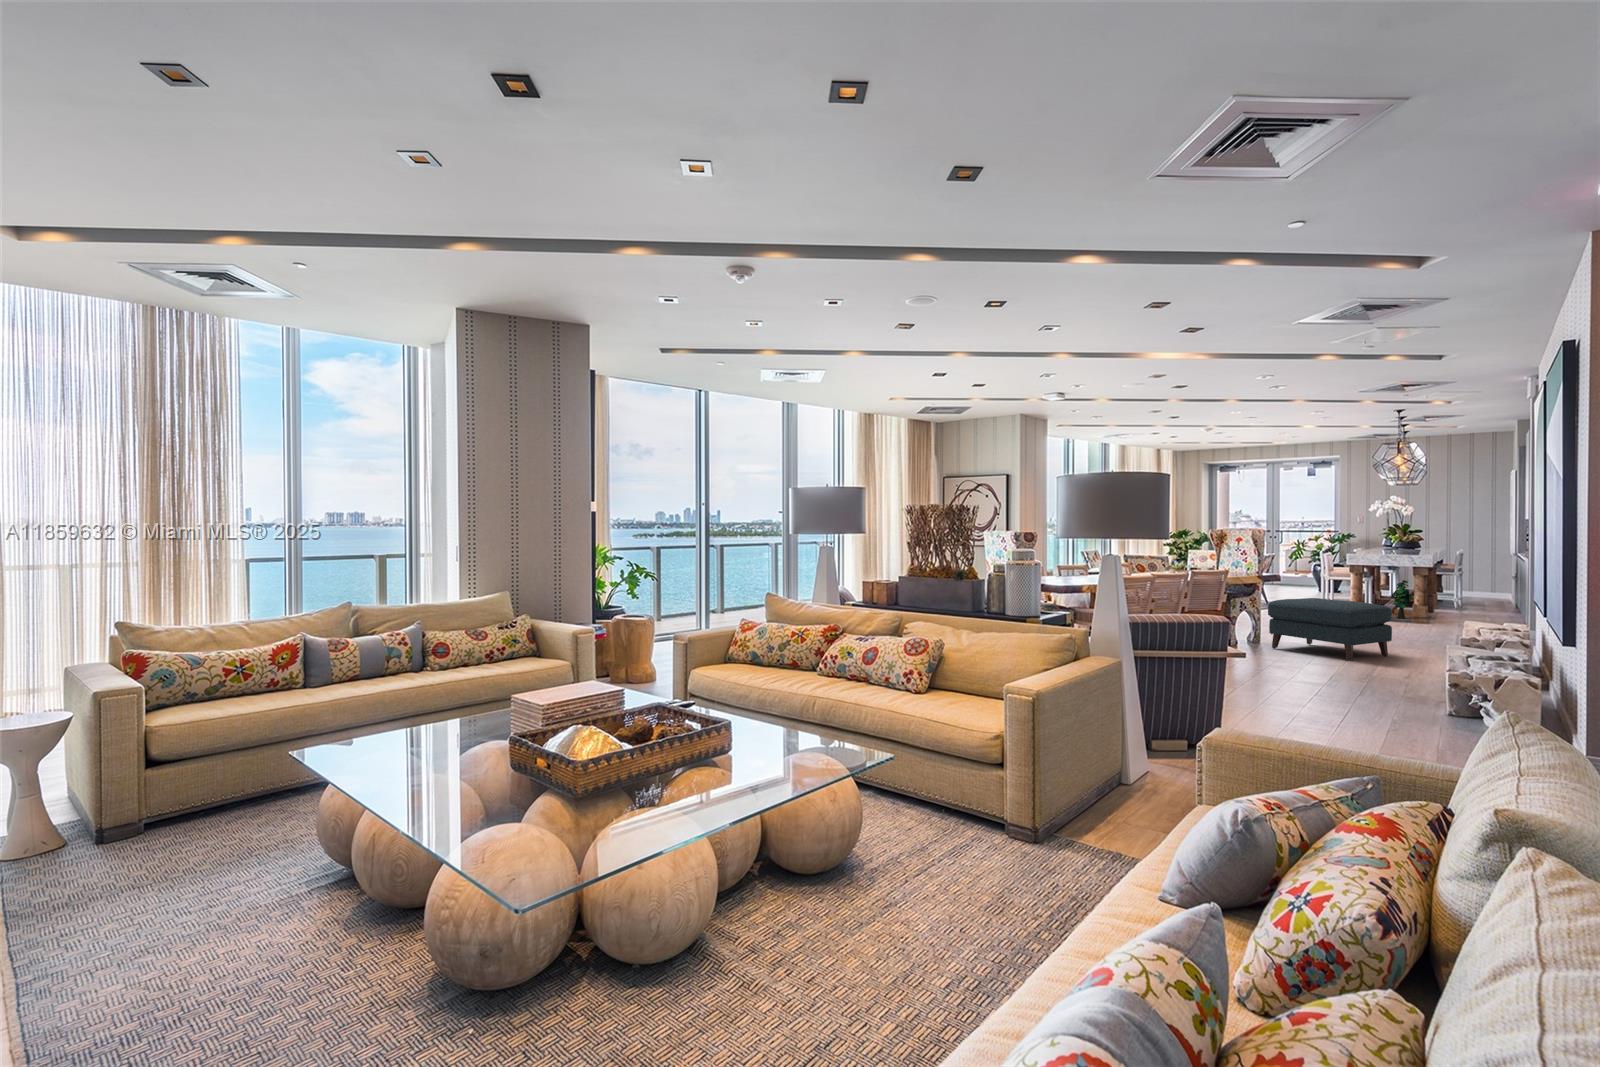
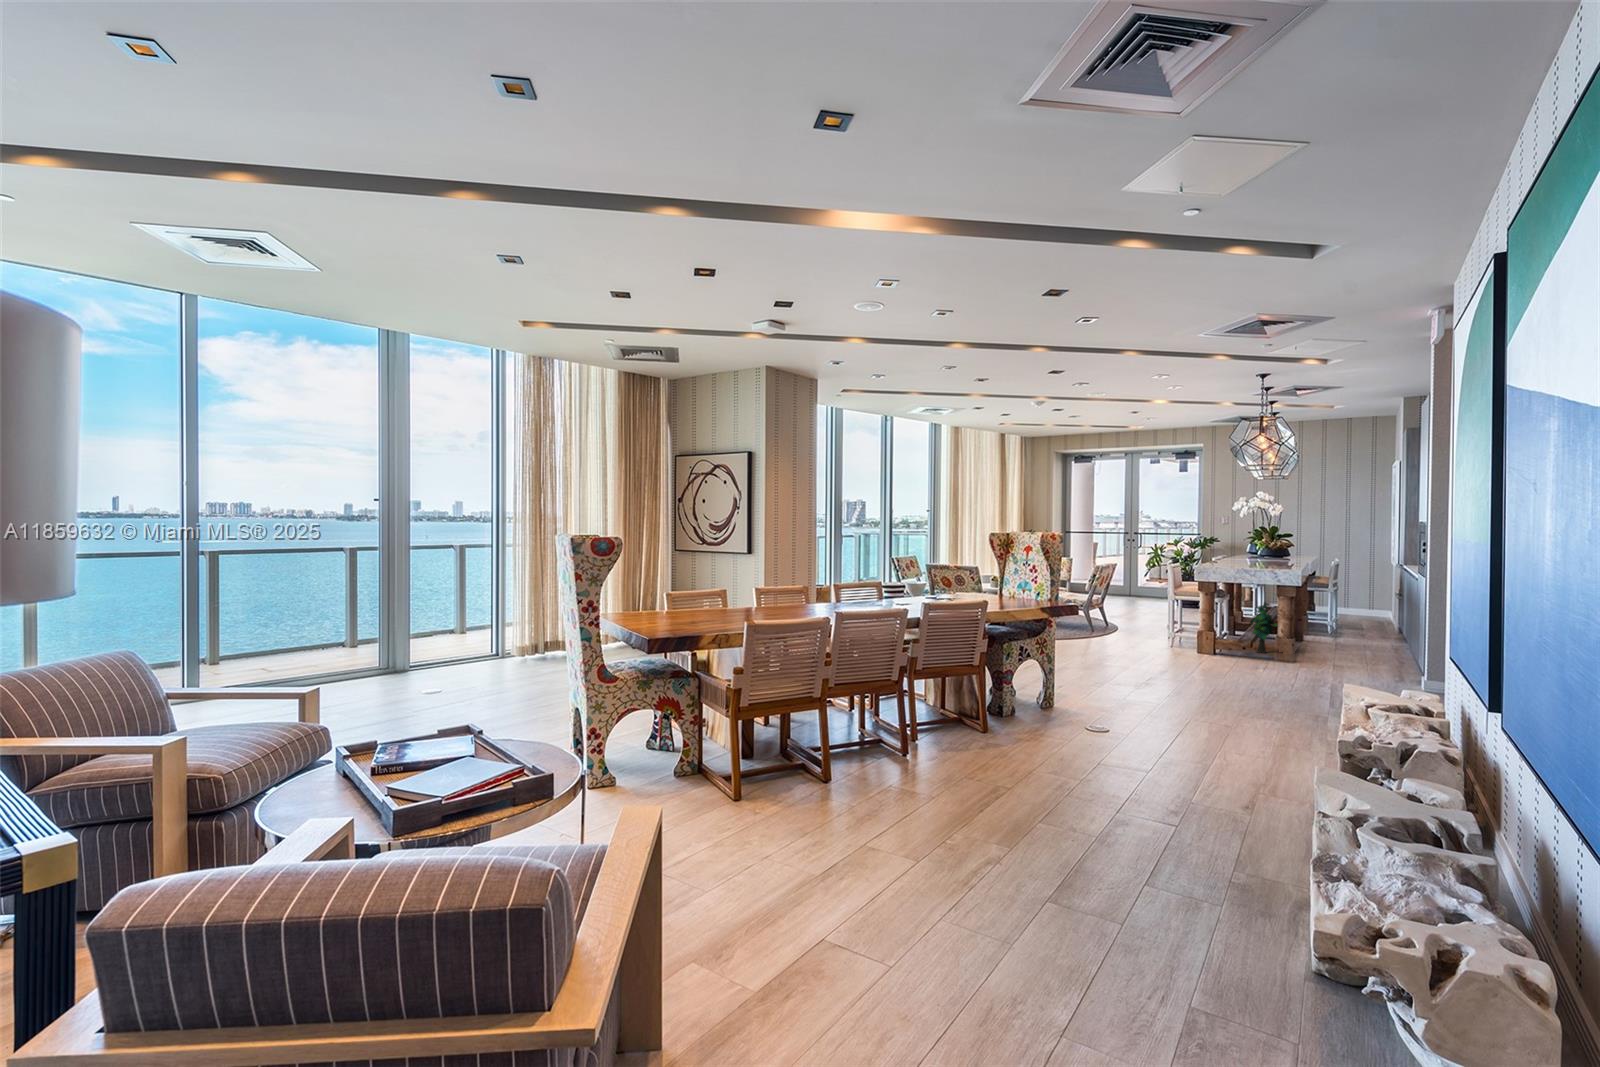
ottoman: present [1268,598,1392,661] -> none [1059,640,1235,748]

